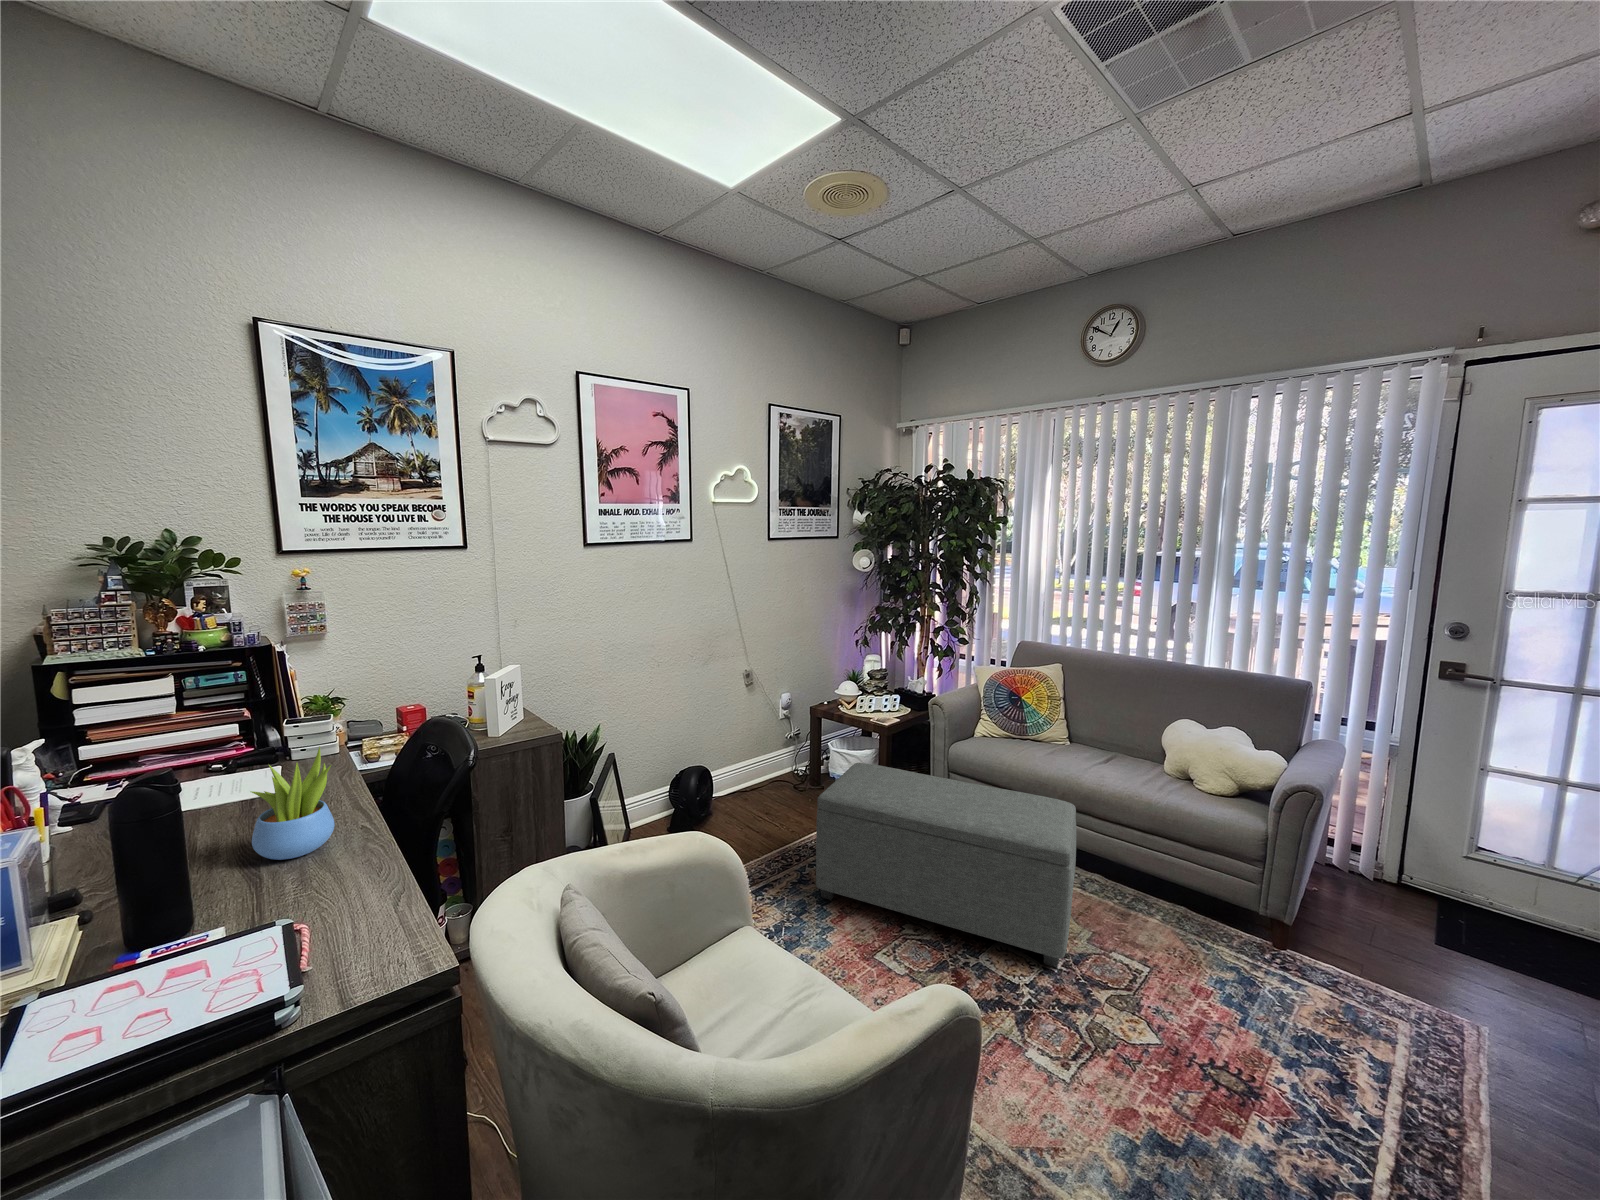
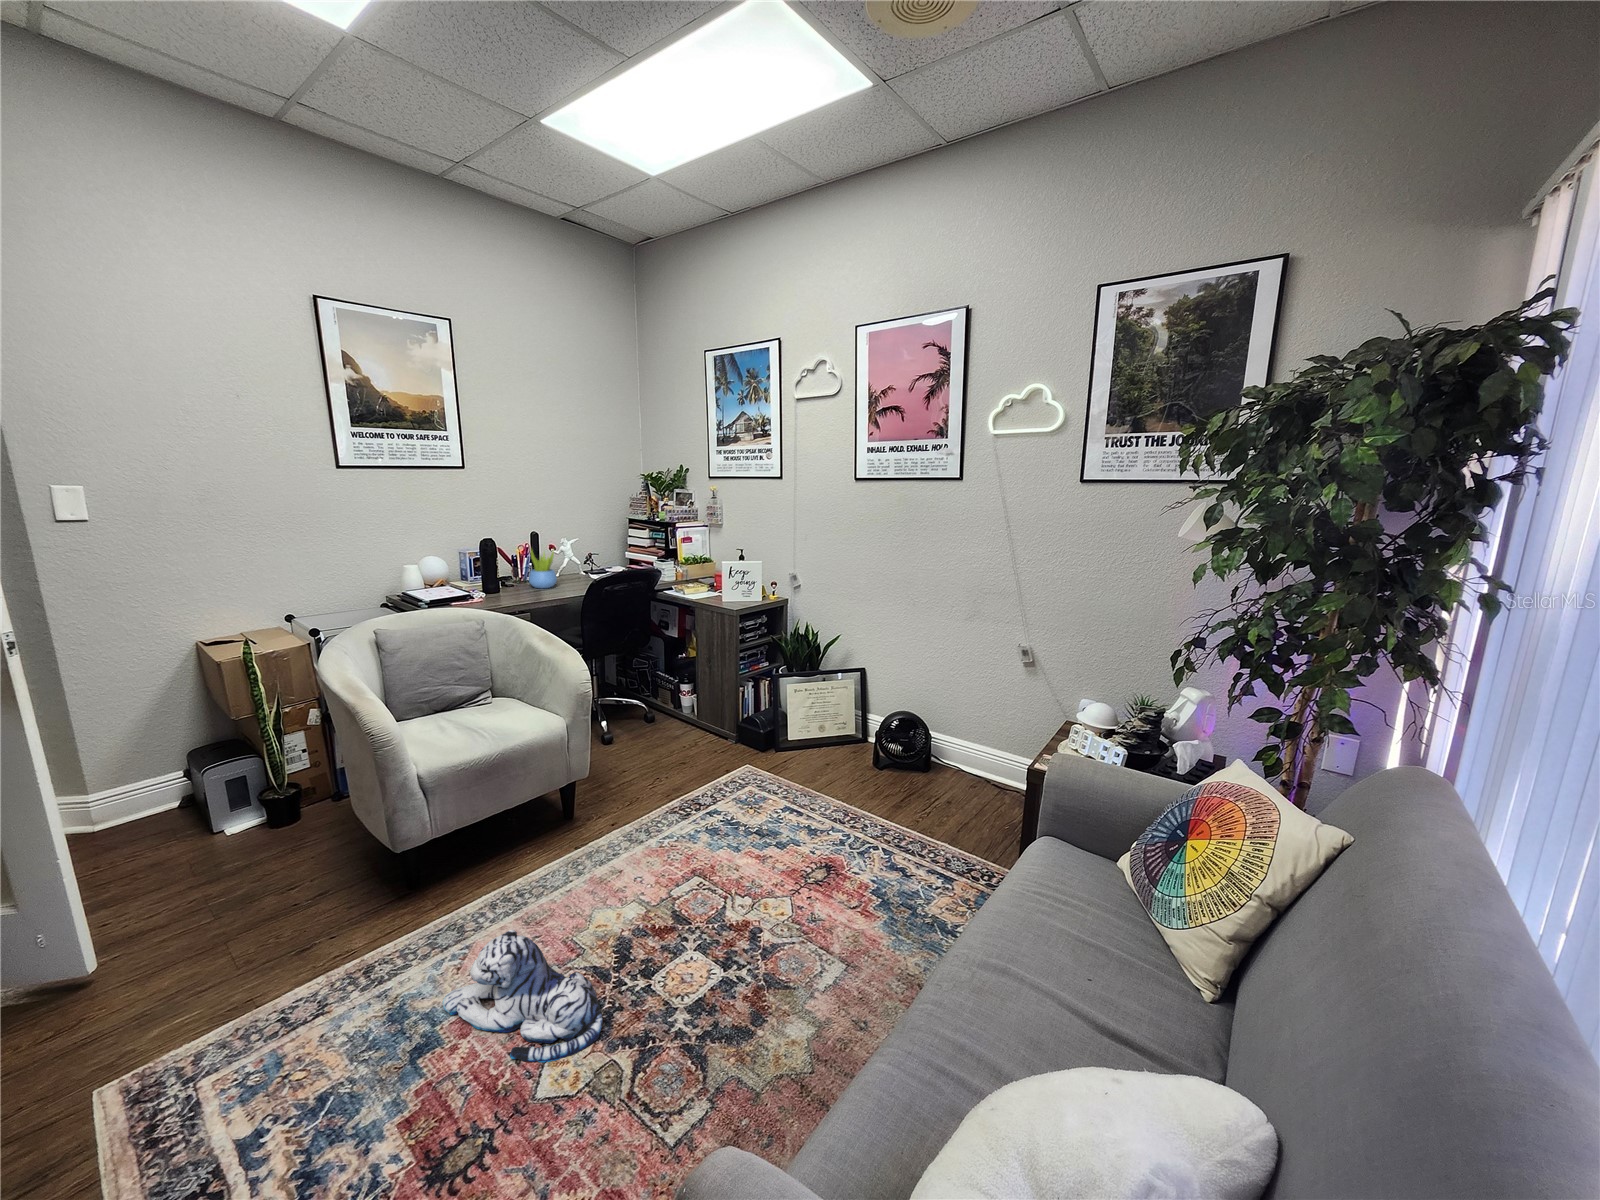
ottoman: present [816,763,1076,968] -> none [664,737,889,1058]
plush toy: none [1054,991,1145,1133] -> present [443,930,603,1062]

